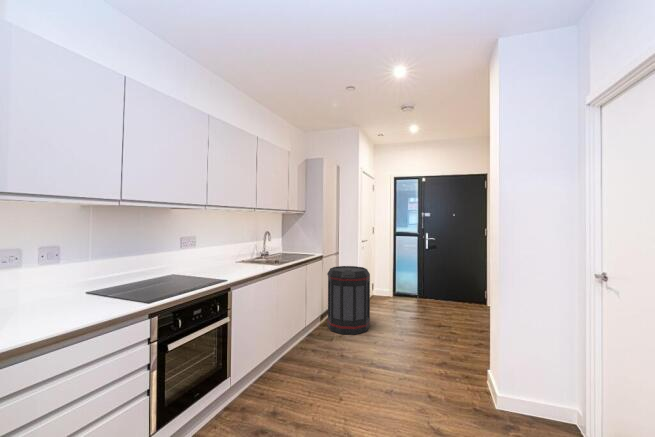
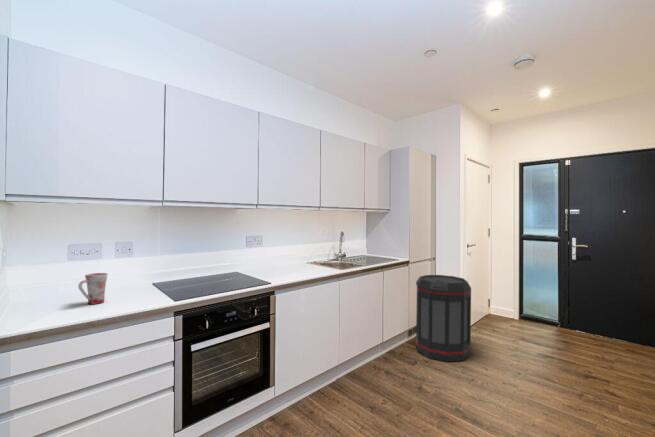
mug: none [39,282,69,317] -> present [78,273,108,304]

